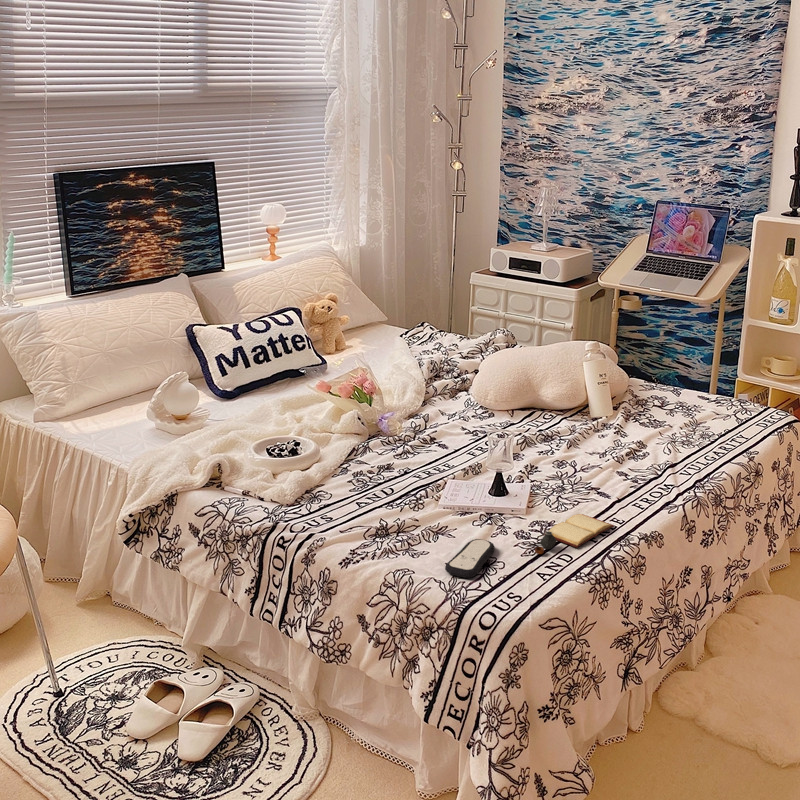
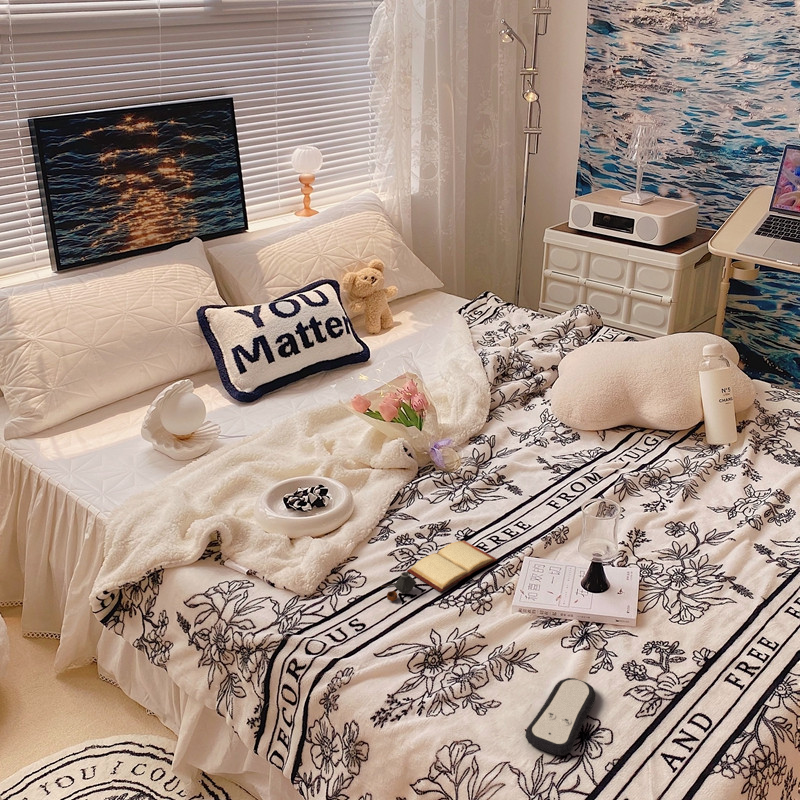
book: present [527,514,614,554] -> present [382,540,497,601]

